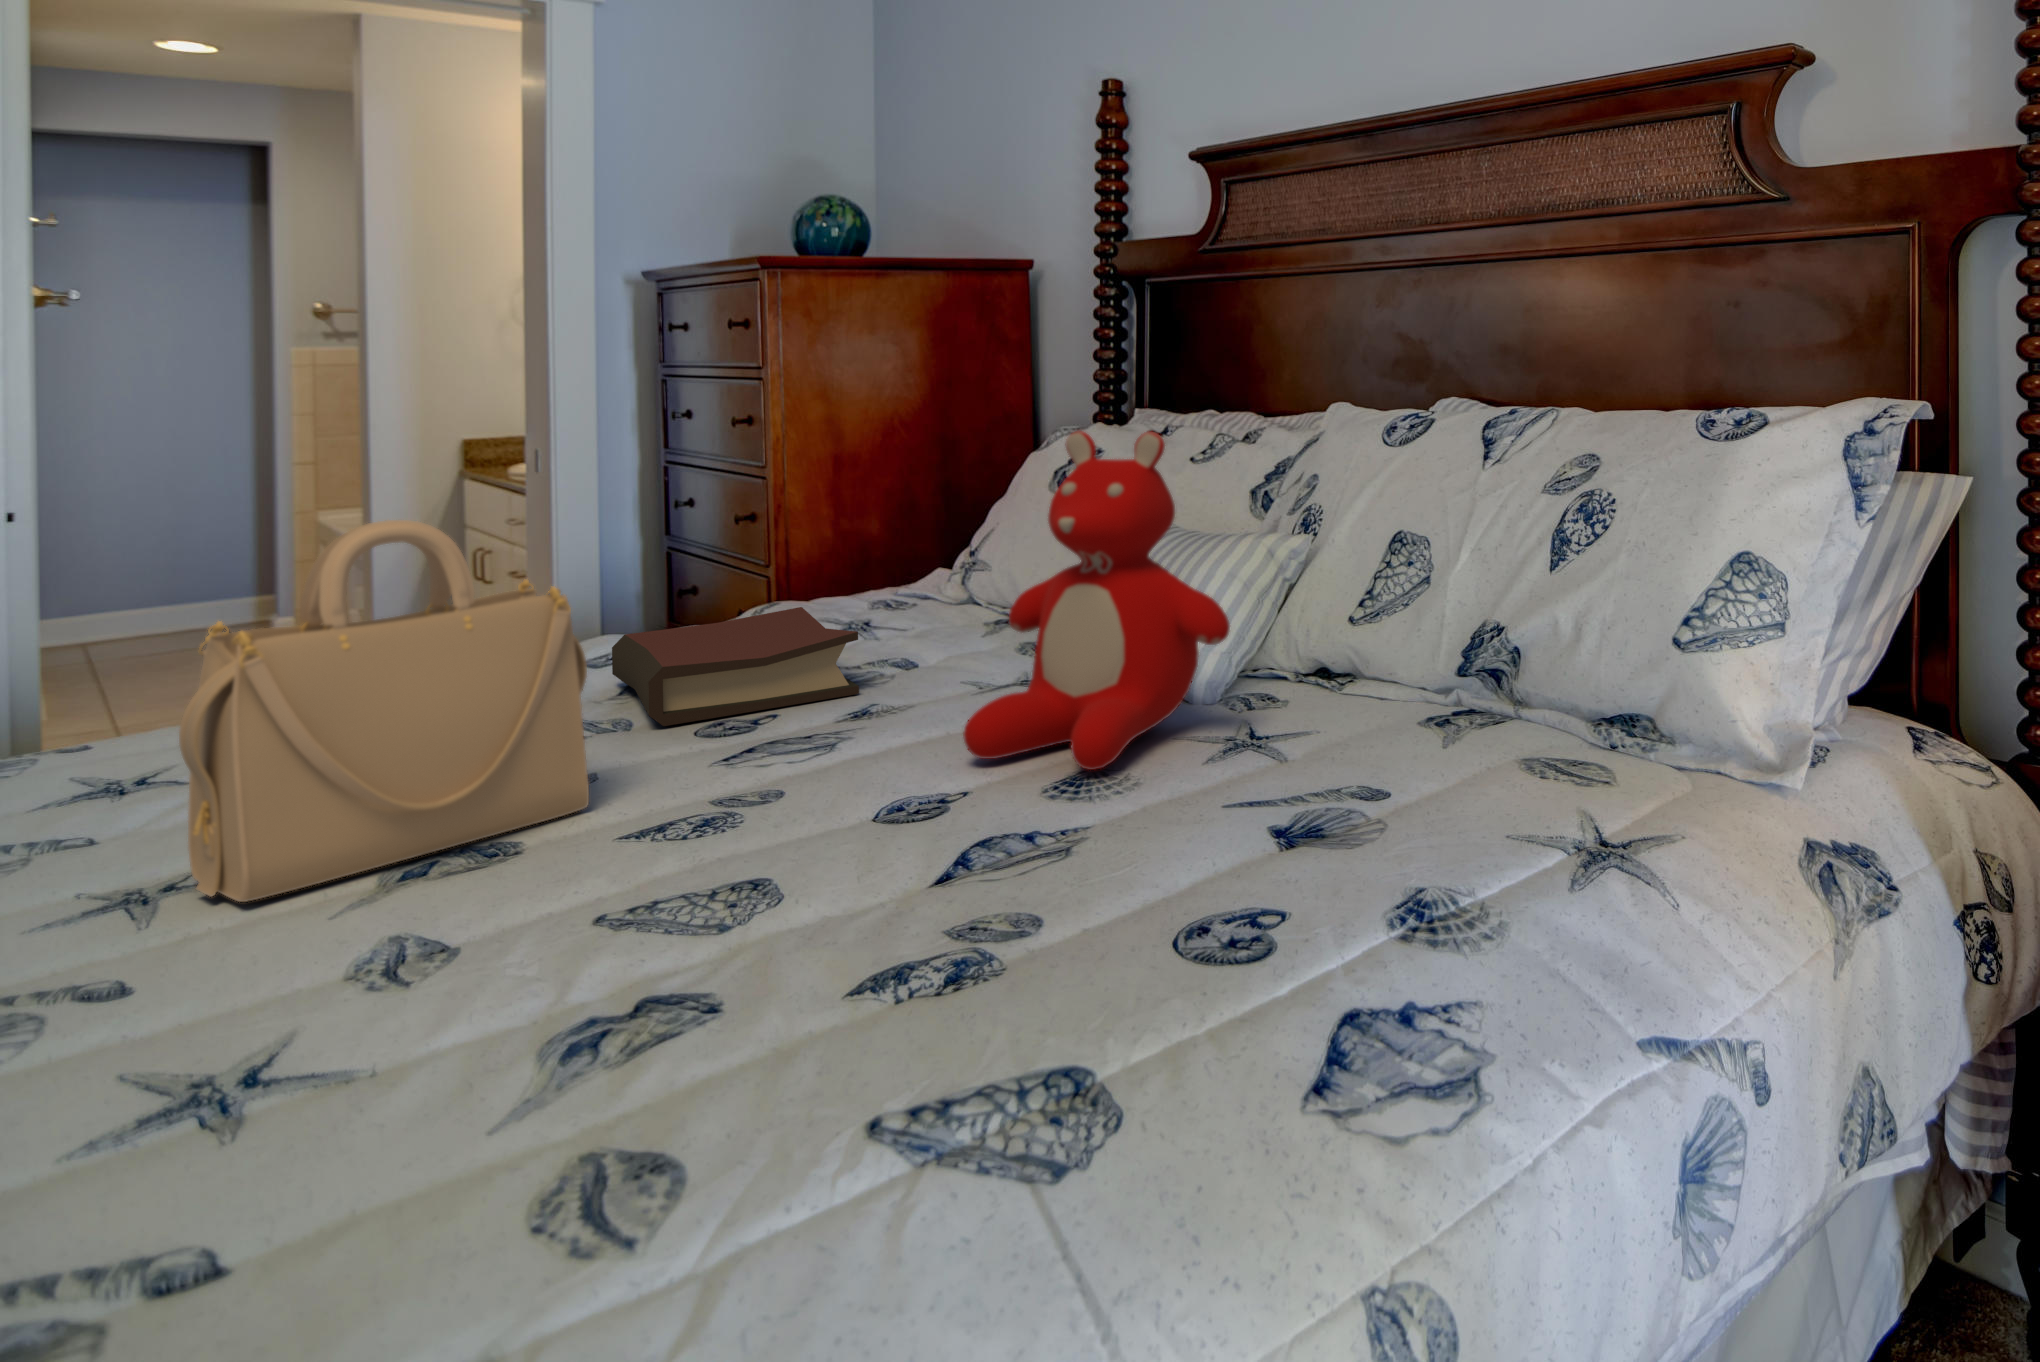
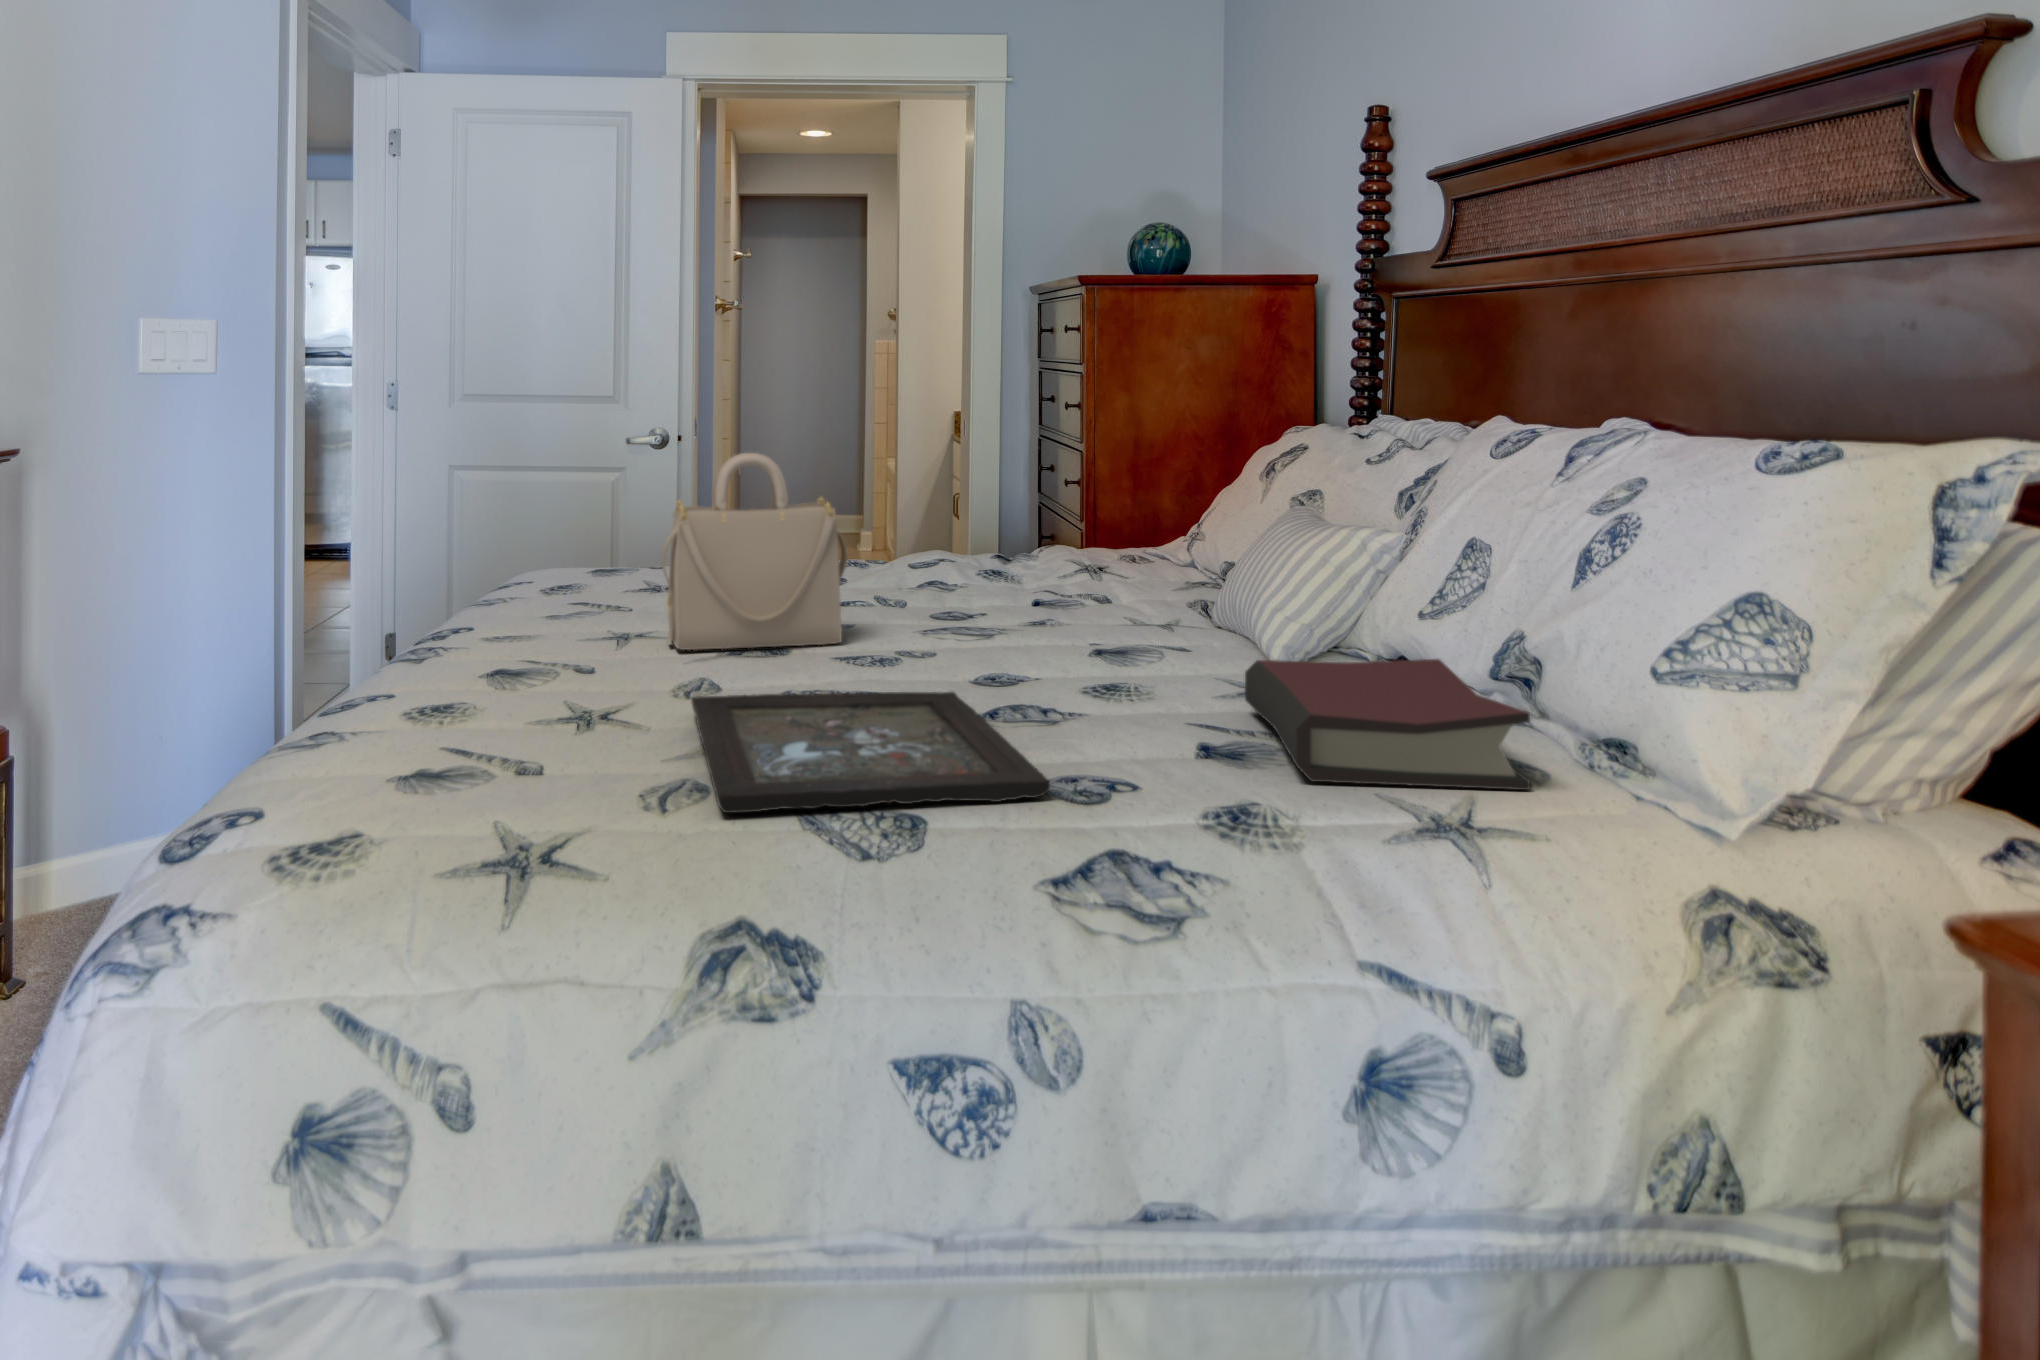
teddy bear: present [963,431,1230,770] -> none [1054,423,1258,686]
hardback book: present [612,607,859,726] -> present [1245,659,1530,790]
tray: none [406,843,1197,1223] -> present [691,691,1050,813]

